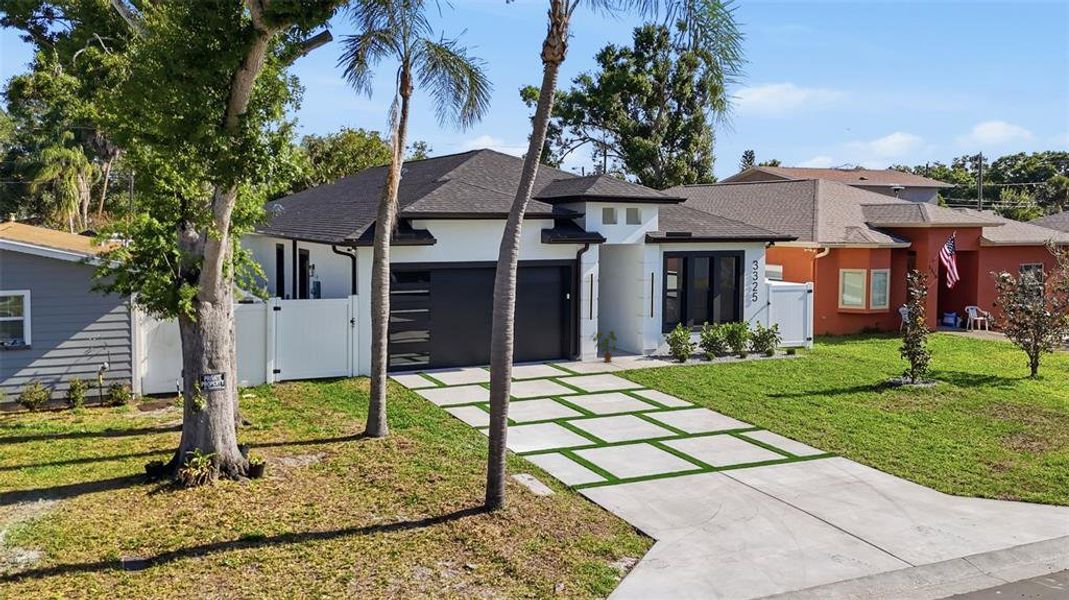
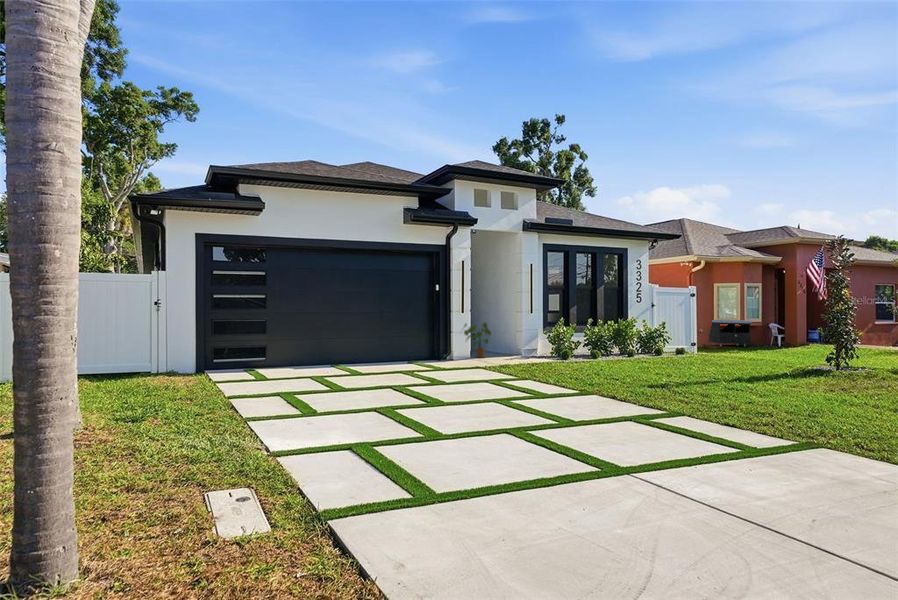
storage bench: none [832,306,875,334] -> present [708,319,751,346]

